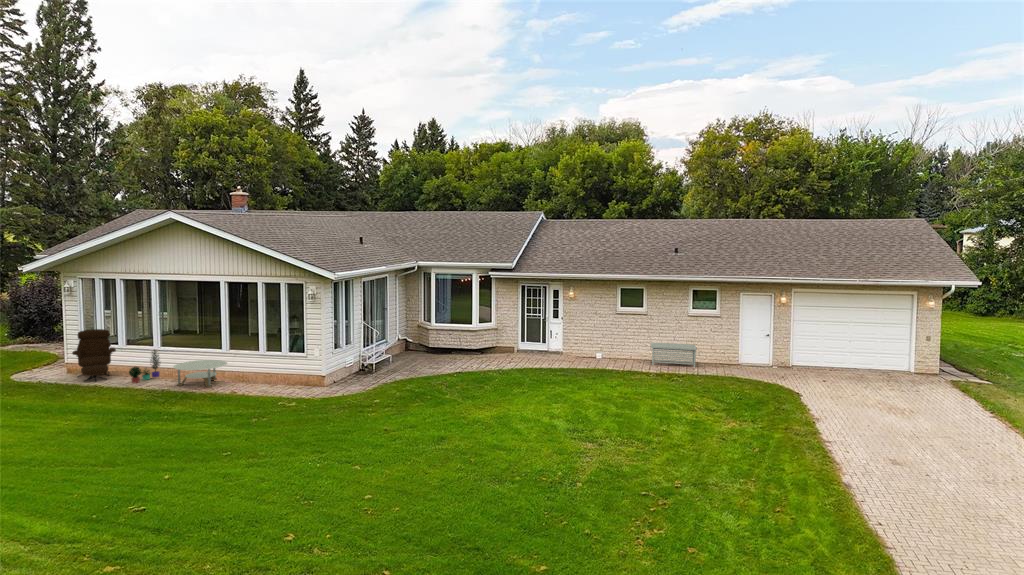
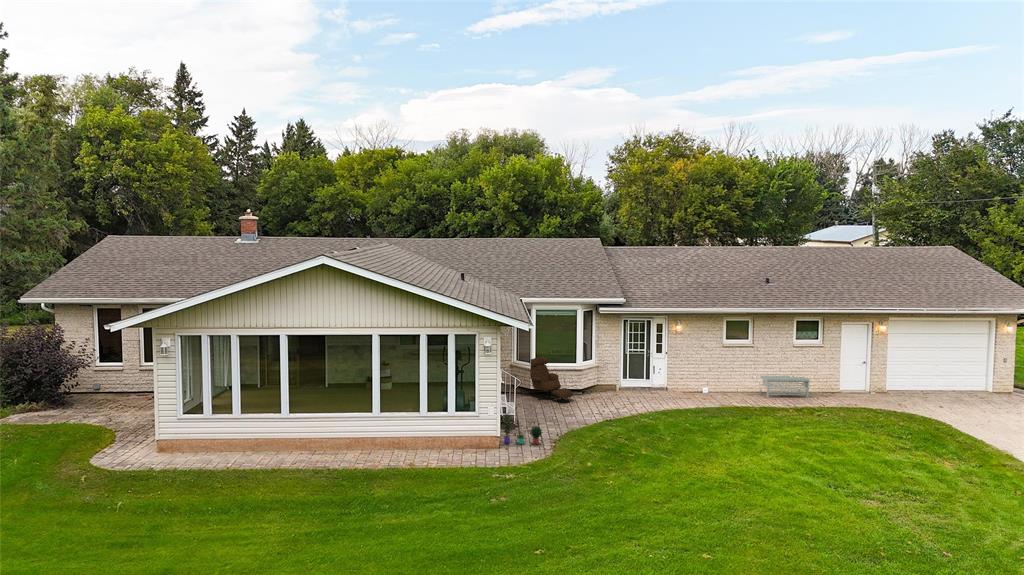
lounge chair: present [72,329,116,382] -> present [530,357,573,403]
potted plant: present [129,350,160,383] -> present [502,413,542,444]
round table: present [174,360,227,388] -> none [330,425,388,461]

